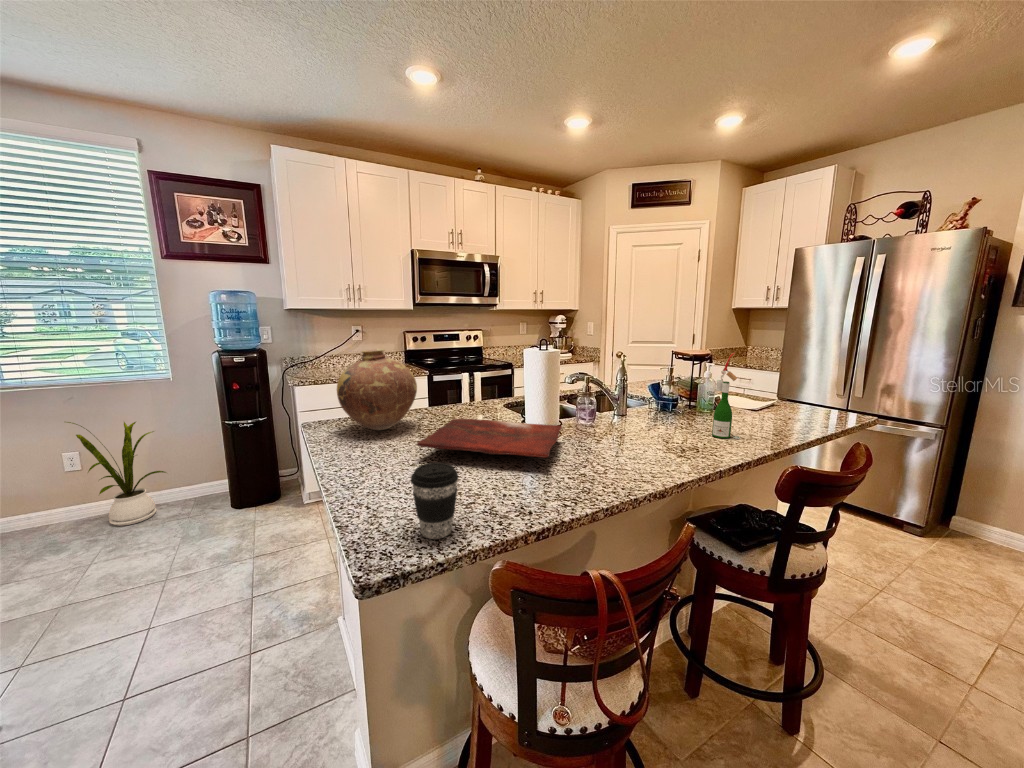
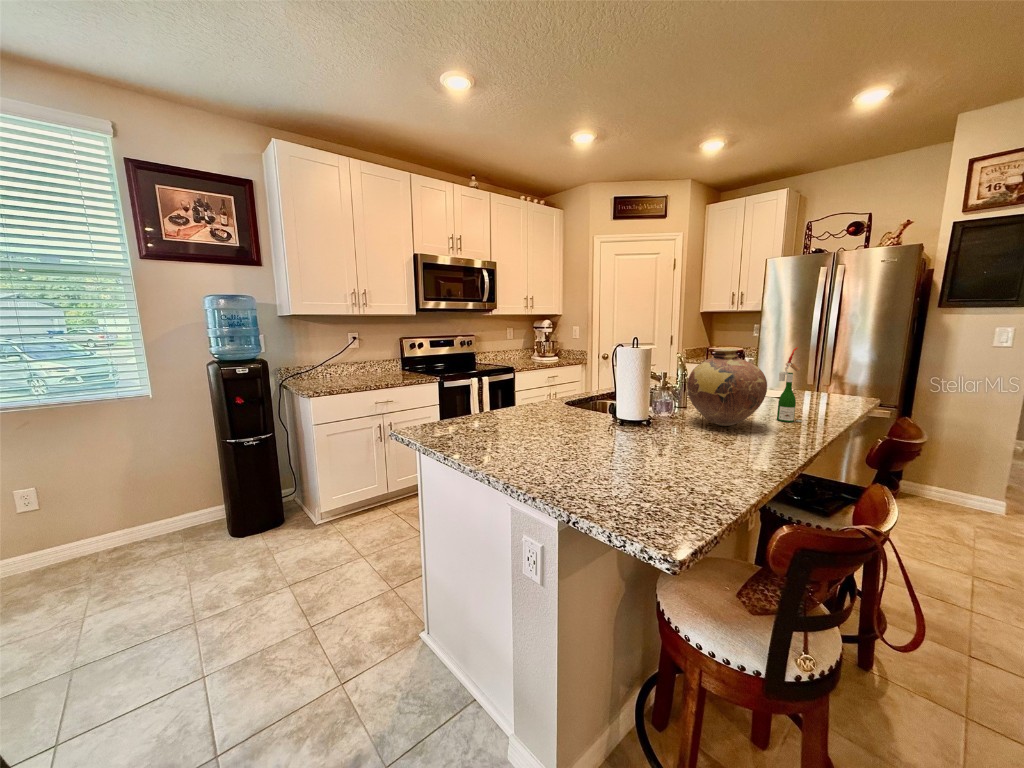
vase: present [337,349,417,430] -> present [687,349,767,426]
cutting board: present [417,419,561,458] -> none [559,417,696,447]
house plant: present [67,422,166,526] -> none [14,447,154,571]
coffee cup: present [411,463,458,539] -> none [654,450,701,519]

